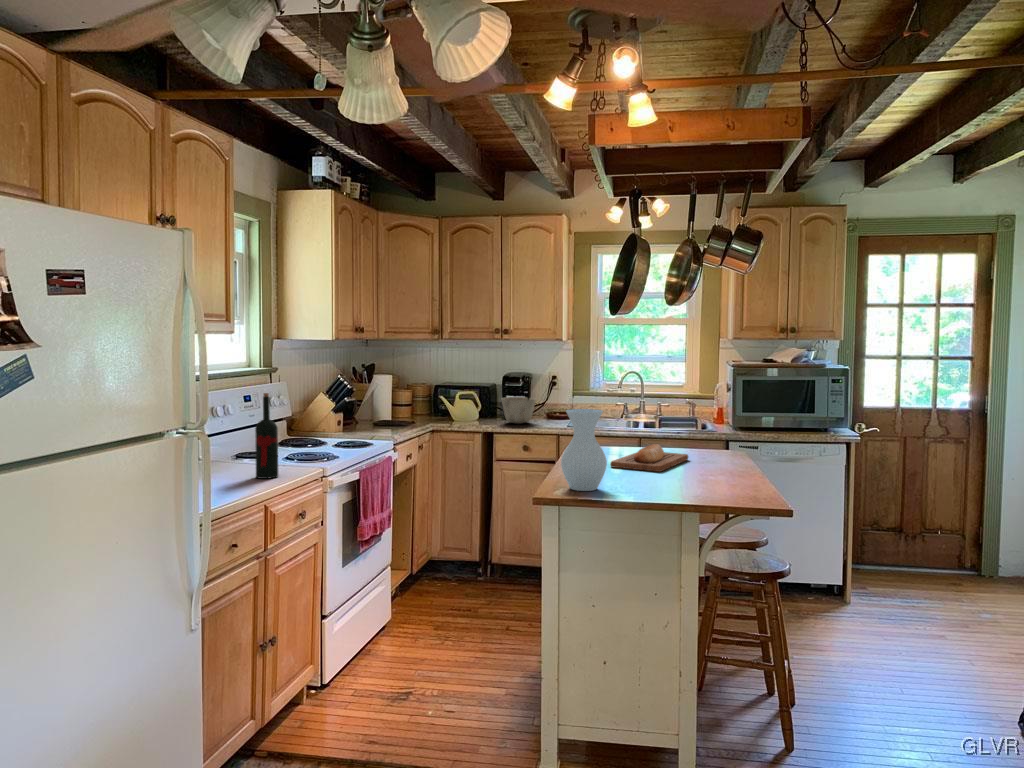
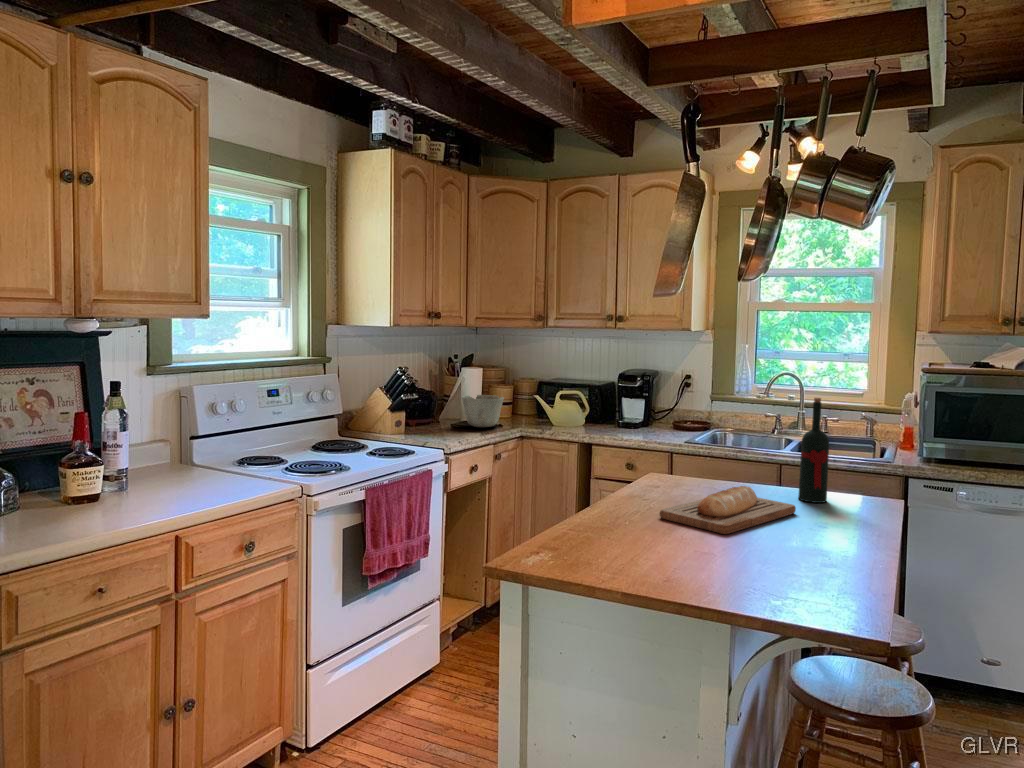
wine bottle: present [255,393,278,479] -> present [798,398,829,503]
ceramic bowl: present [501,397,536,424] -> present [462,395,504,427]
vase: present [561,409,607,491] -> none [534,437,603,565]

